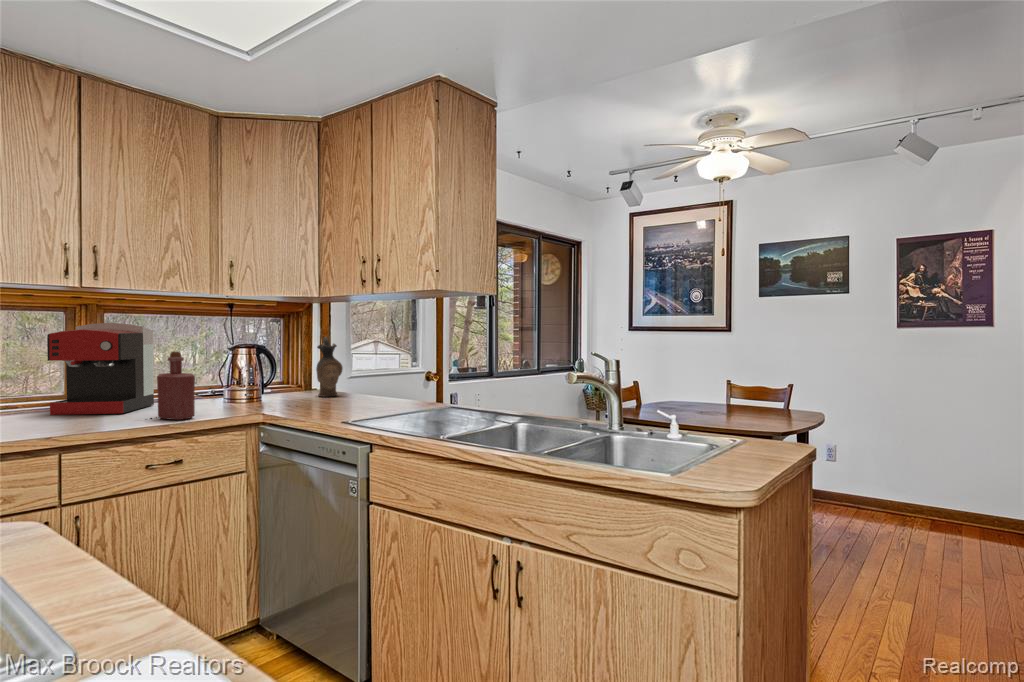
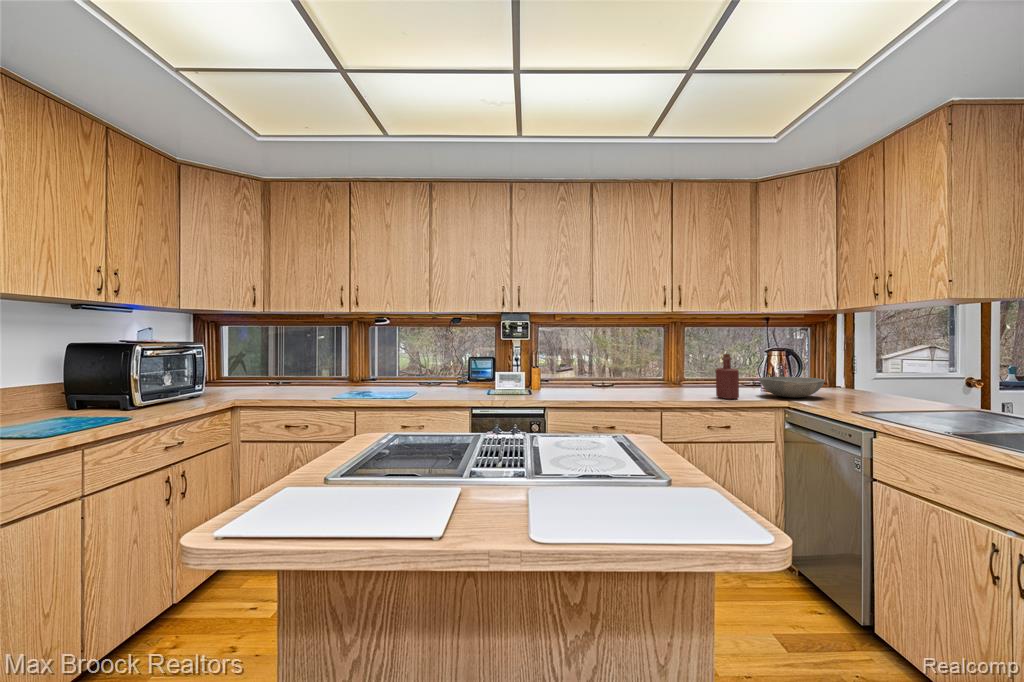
coffee maker: present [47,323,154,415] -> none [657,335,714,392]
ceramic pitcher: present [316,337,343,397] -> none [838,342,863,393]
bowl: none [222,381,306,409] -> present [759,377,825,398]

